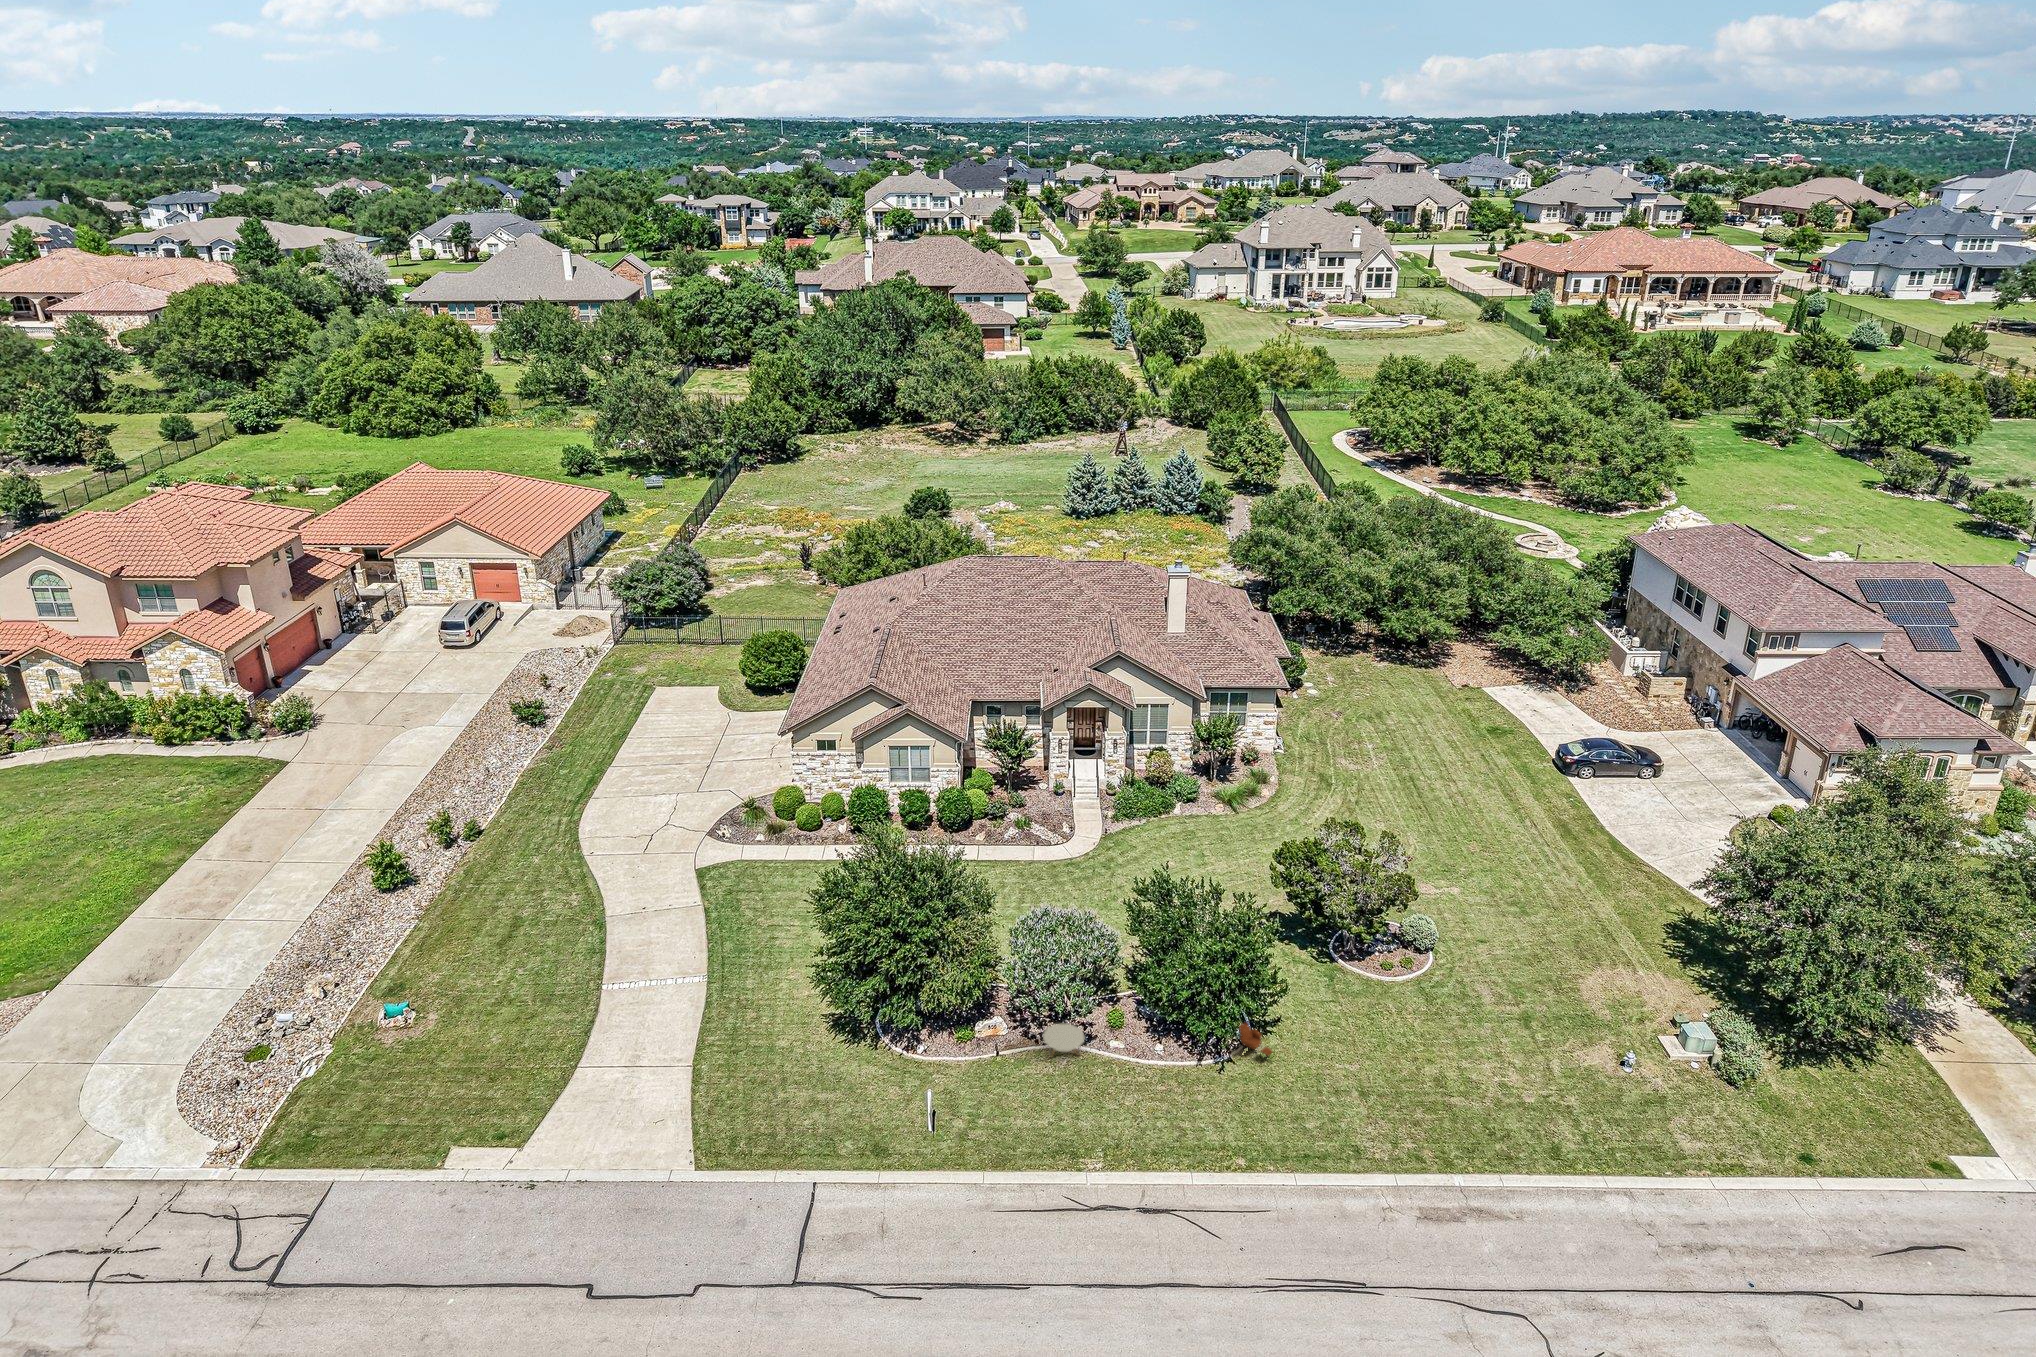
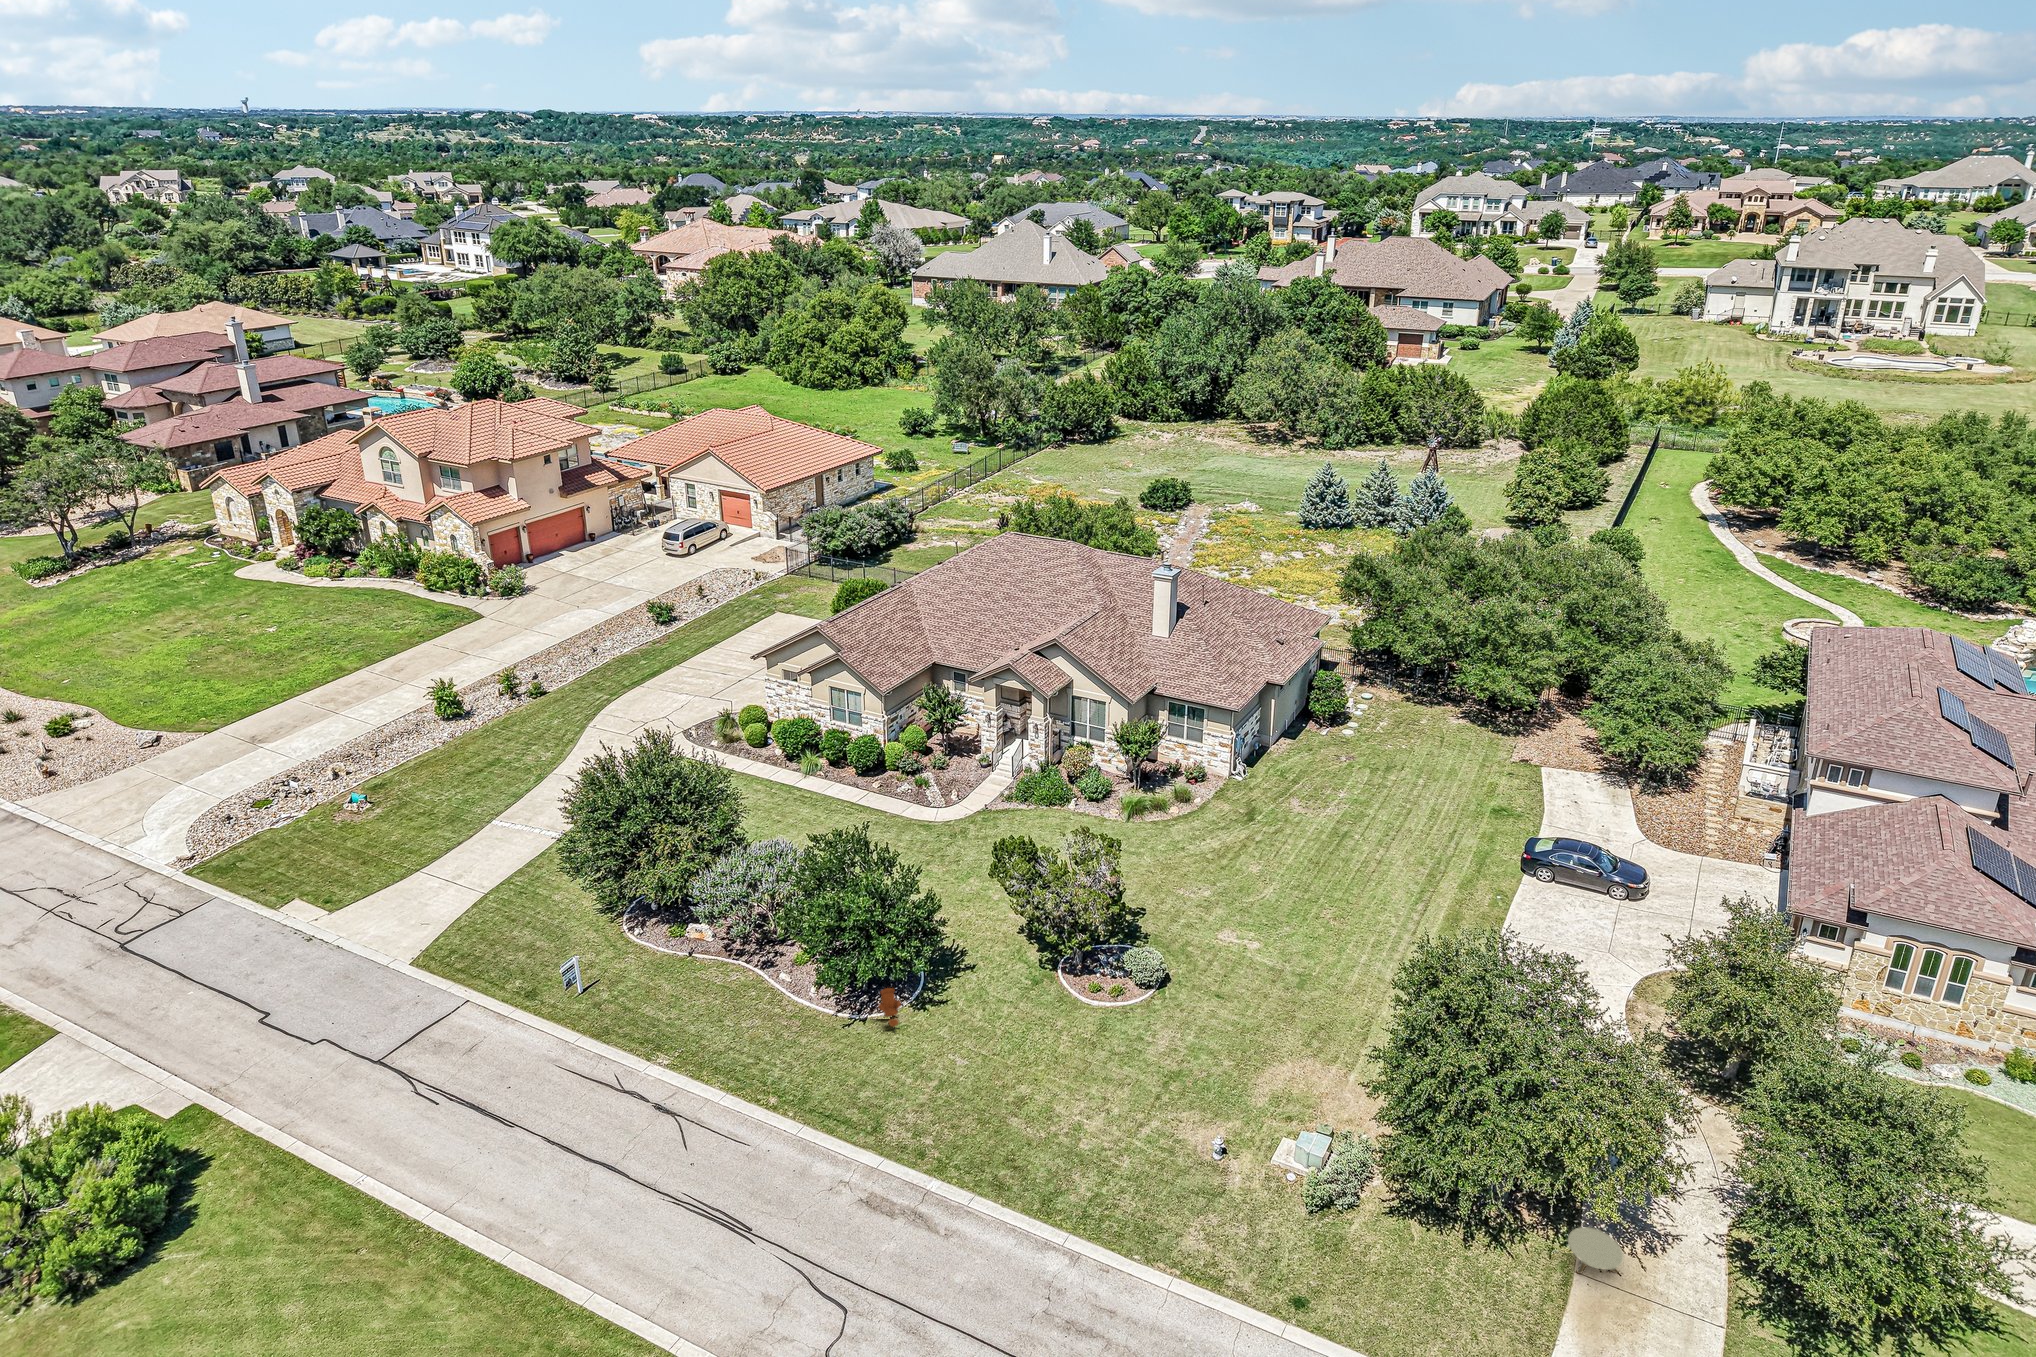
round table: present [1043,1024,1084,1058] -> present [1568,1227,1623,1274]

